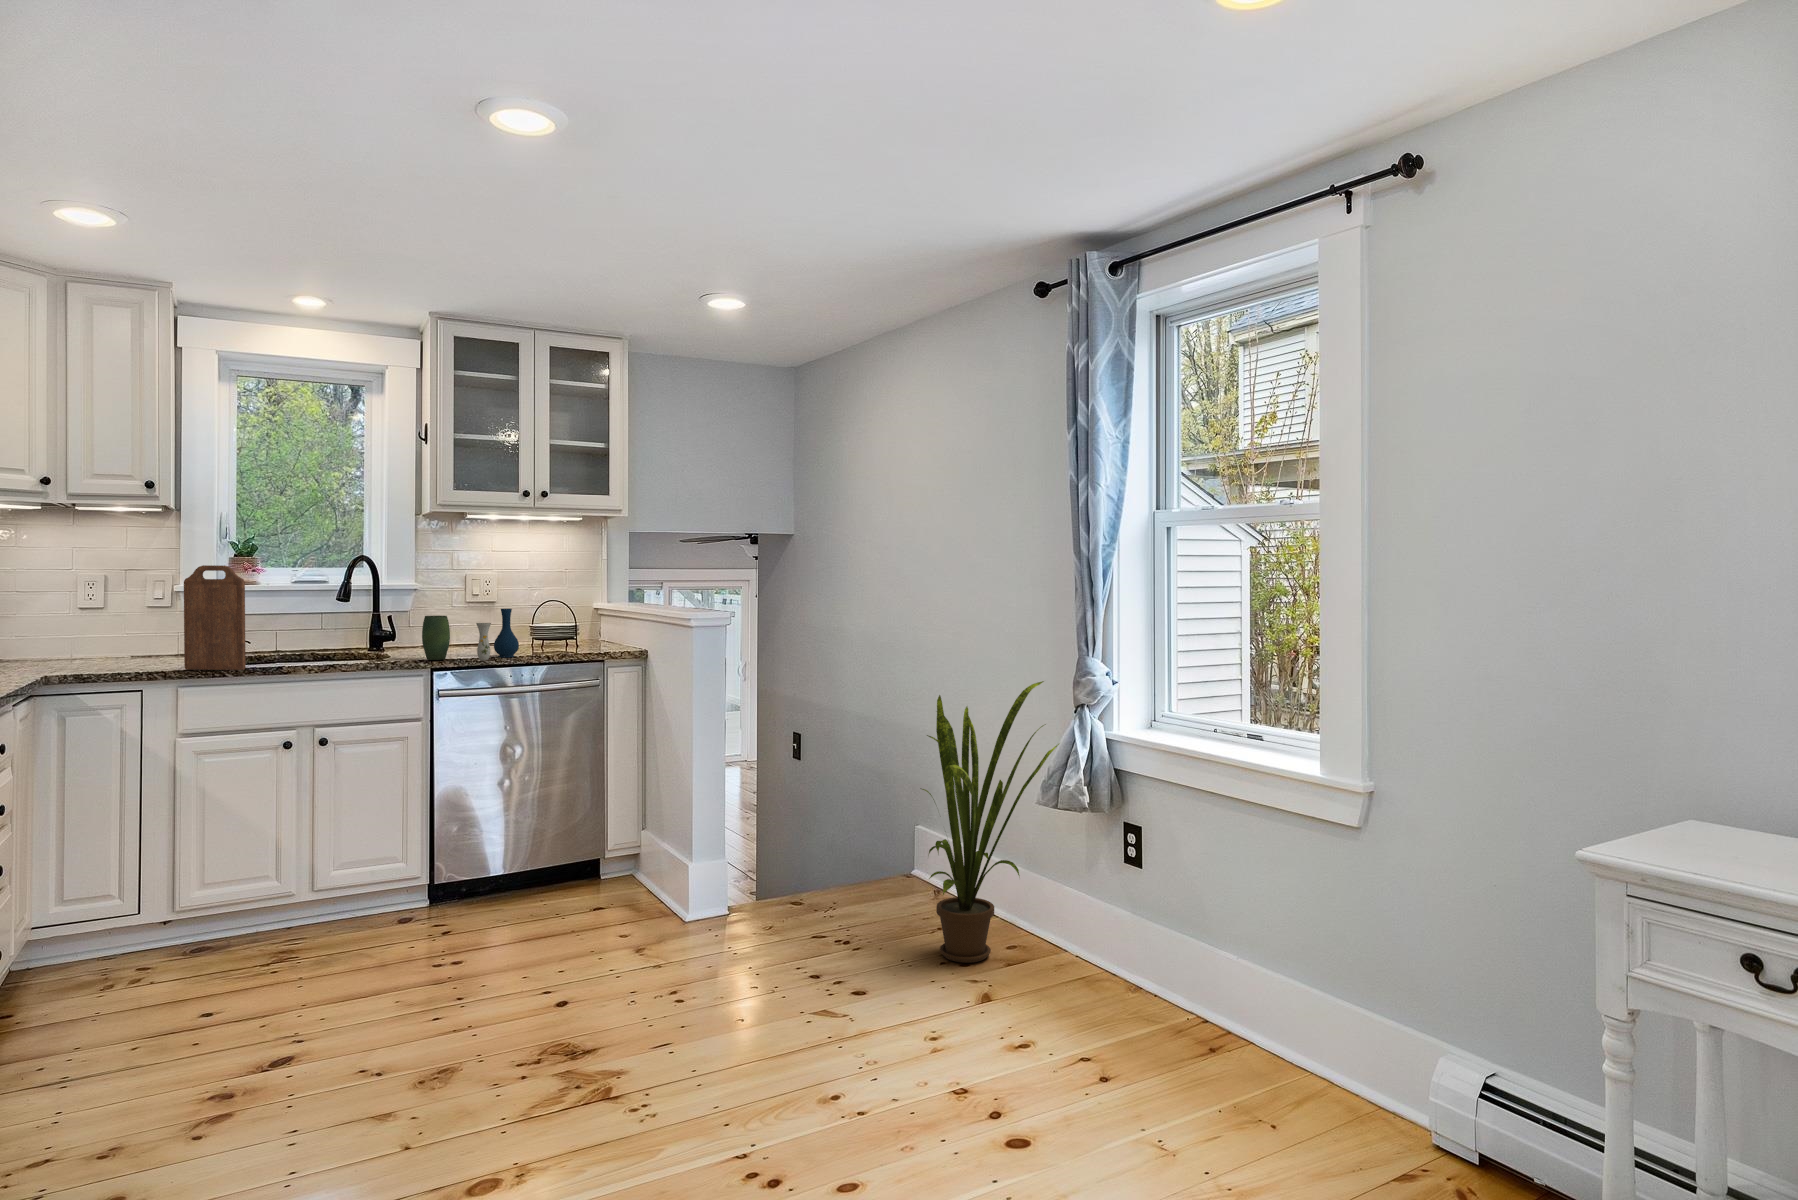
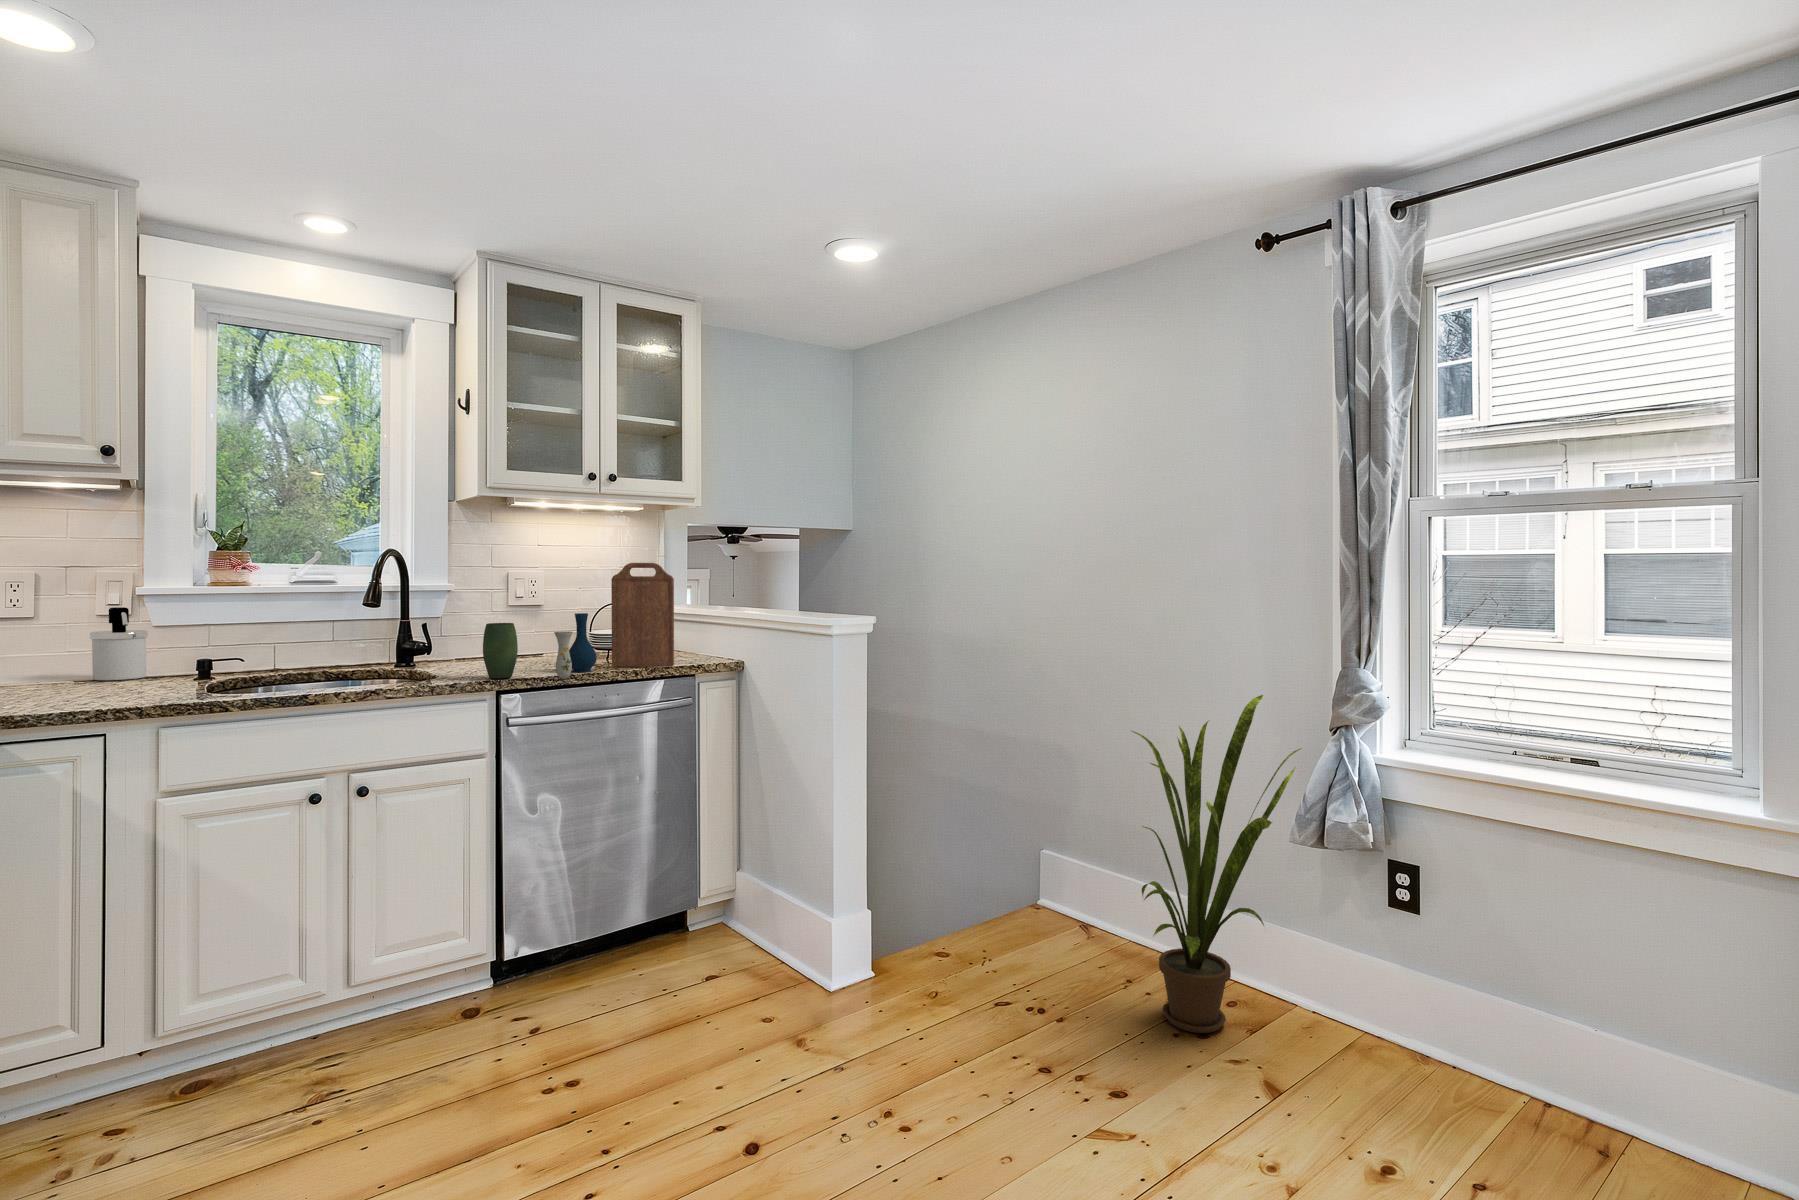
cutting board: present [184,565,246,670] -> present [611,563,674,667]
soap dispenser: none [141,602,181,656] -> present [90,607,148,680]

